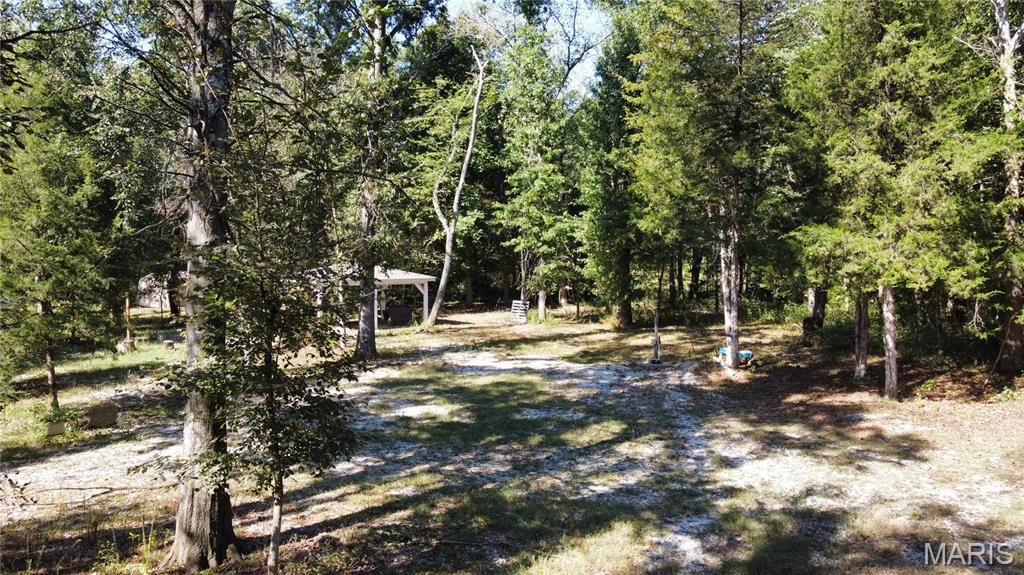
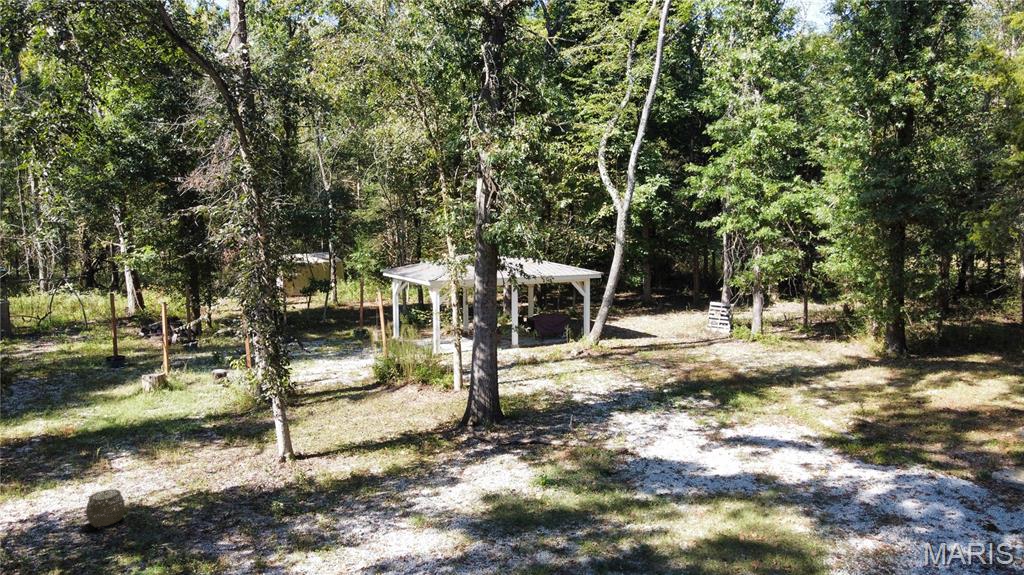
potted plant: present [48,400,67,435] -> none [28,488,57,540]

